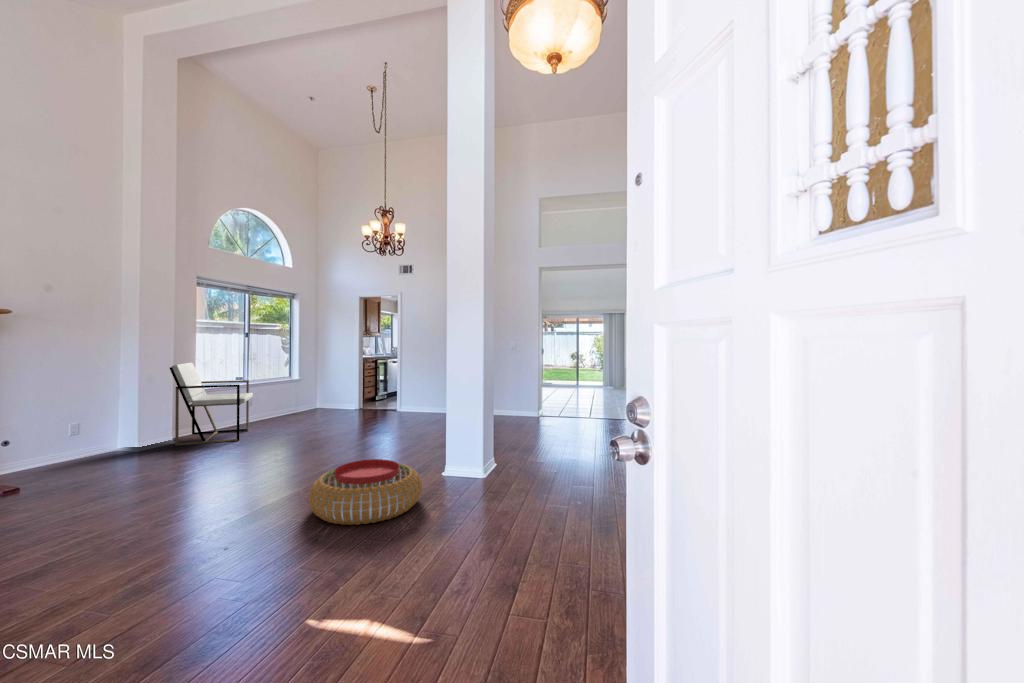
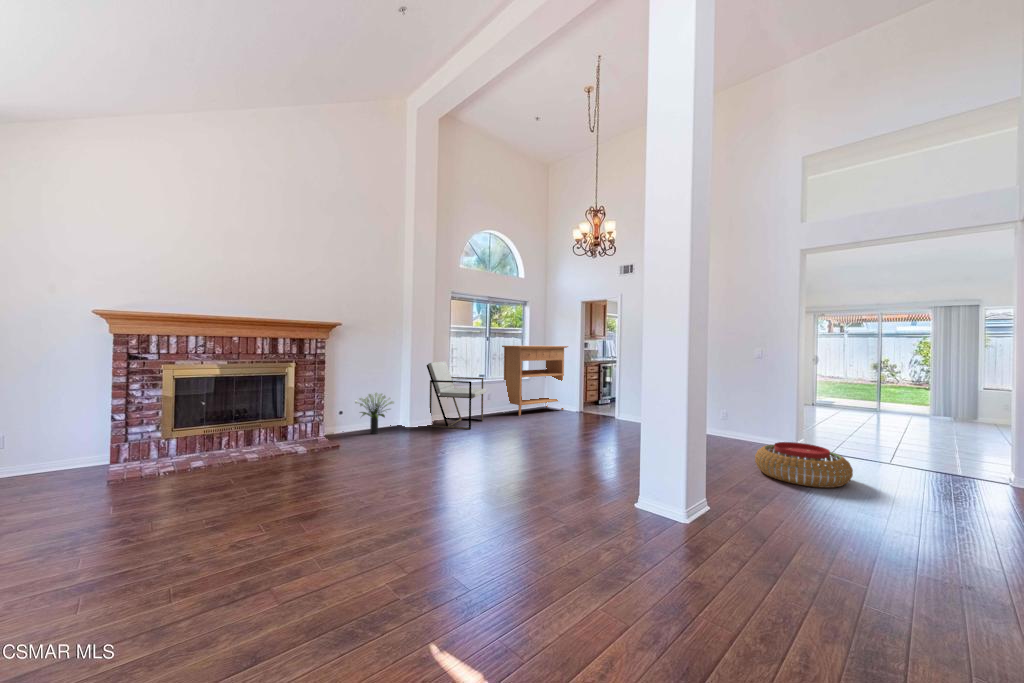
console table: none [264,343,343,420] -> present [502,346,568,416]
potted plant: none [50,407,124,465] -> present [355,392,394,434]
pouf: present [309,459,422,525] -> present [755,442,853,488]

